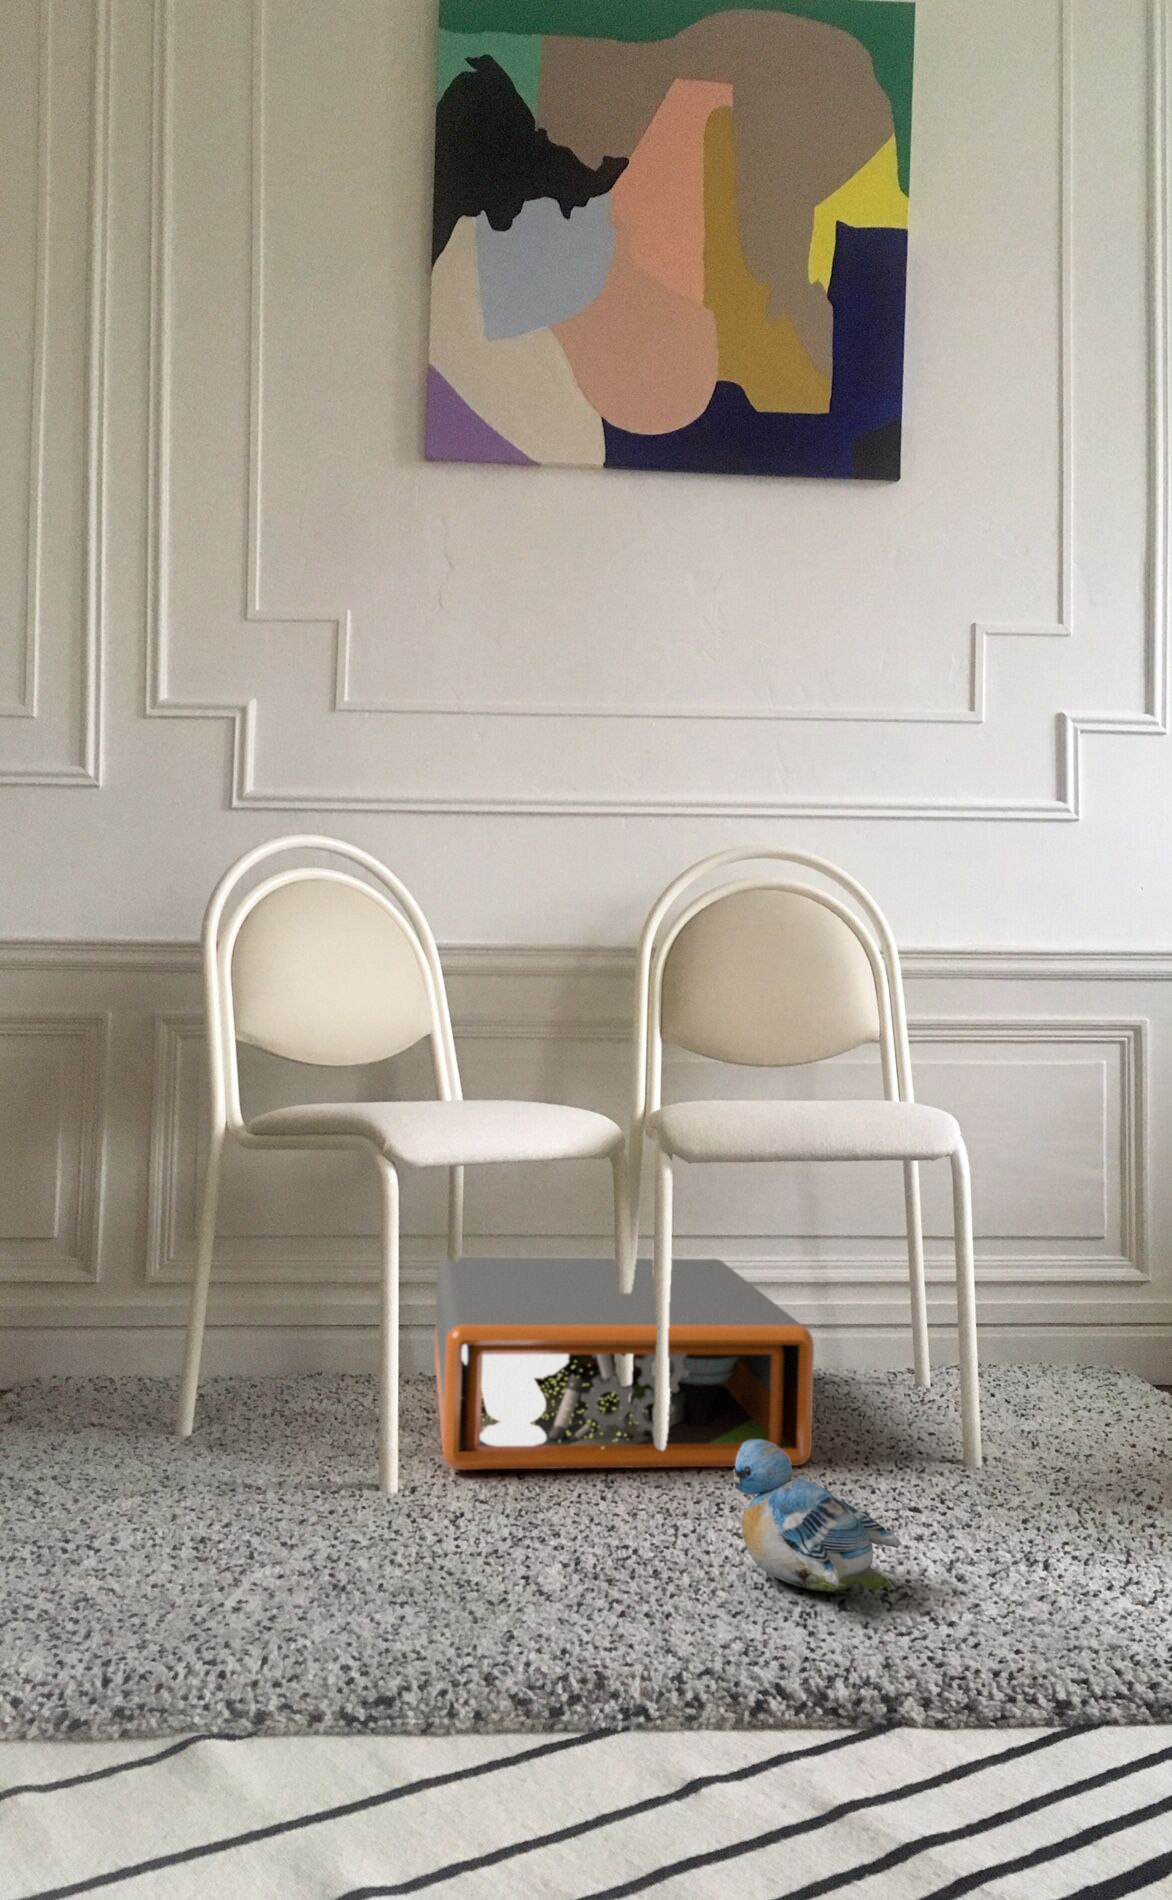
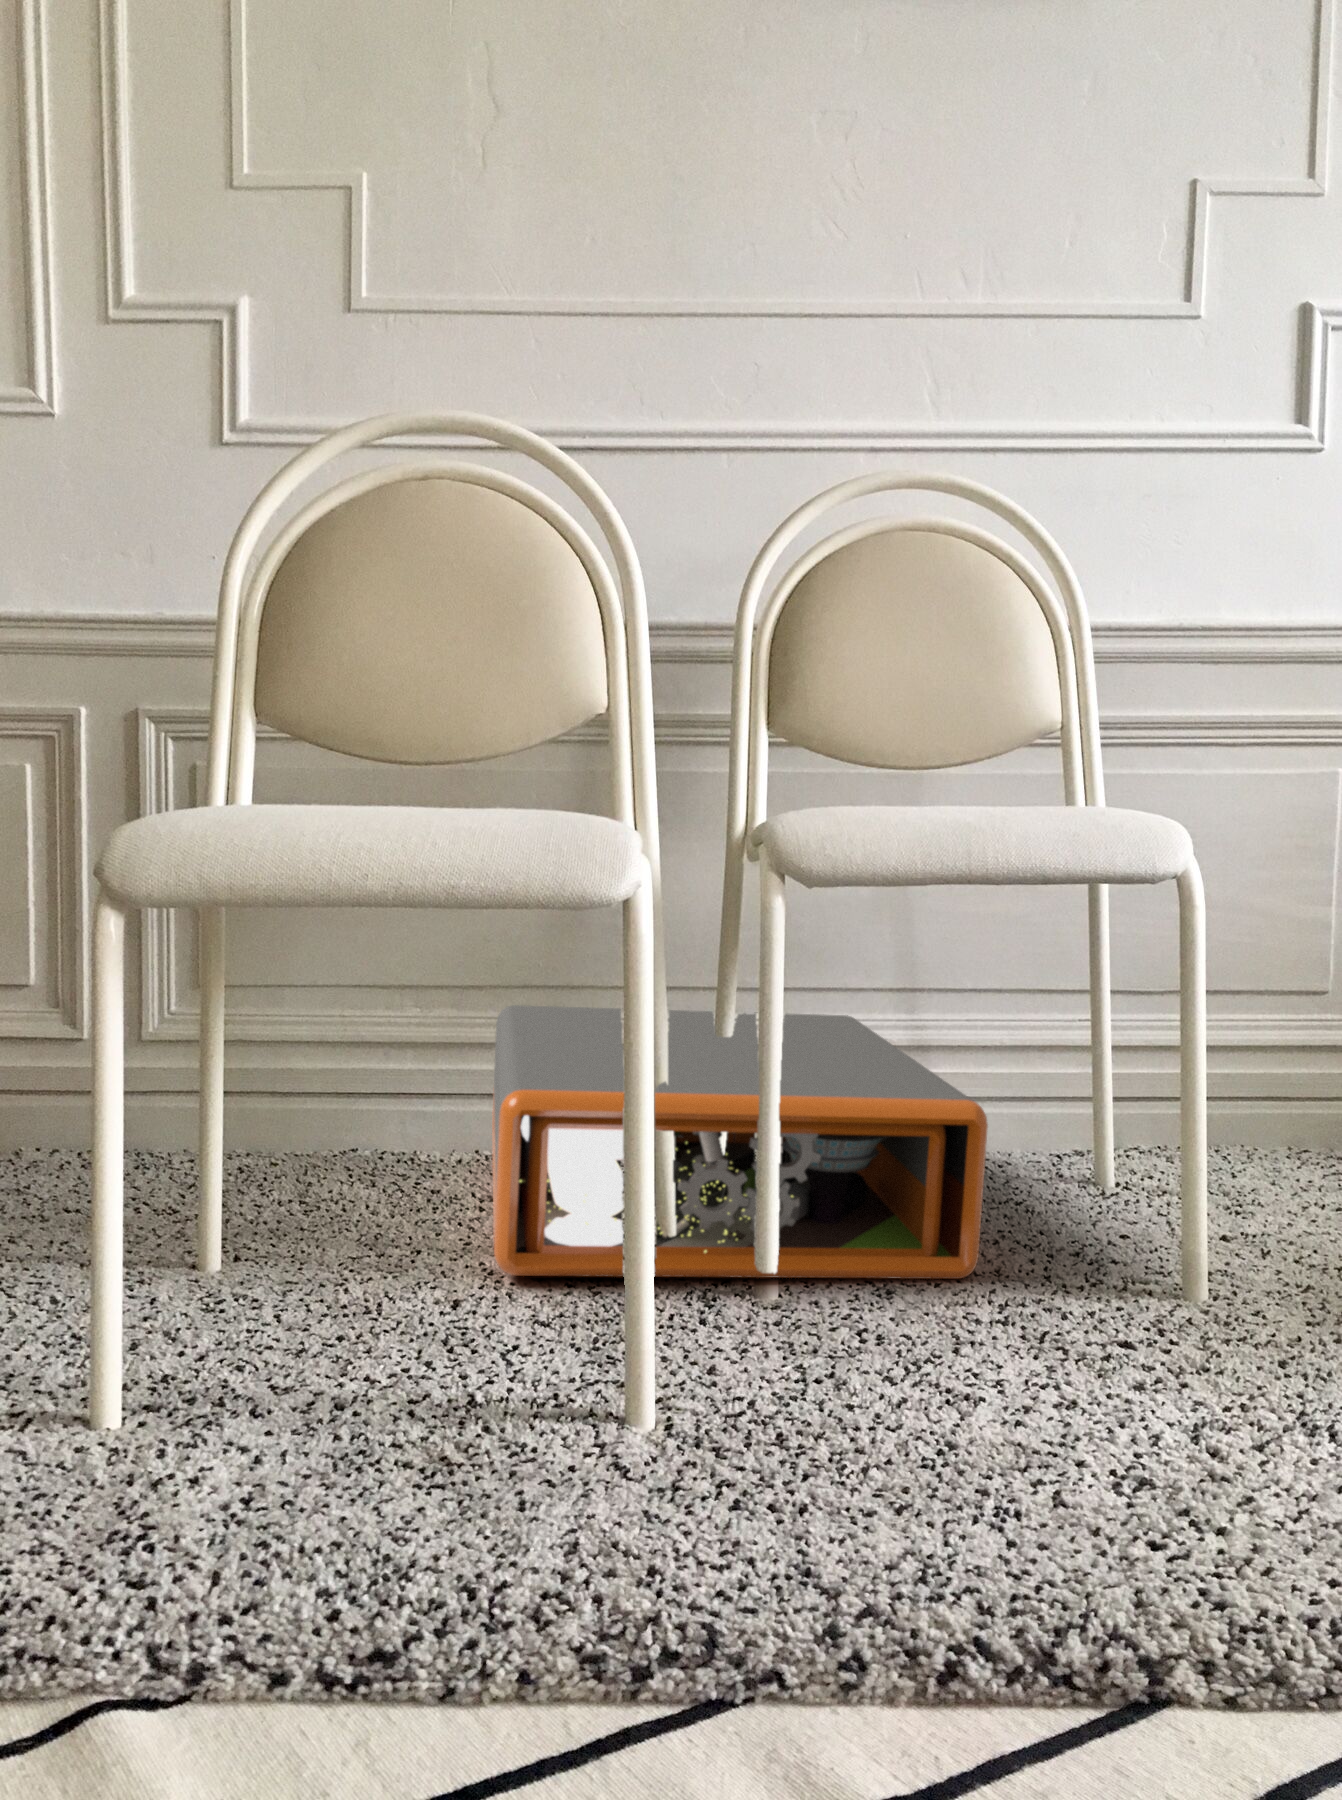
plush toy: present [733,1440,900,1592] -> none [894,1260,1134,1475]

